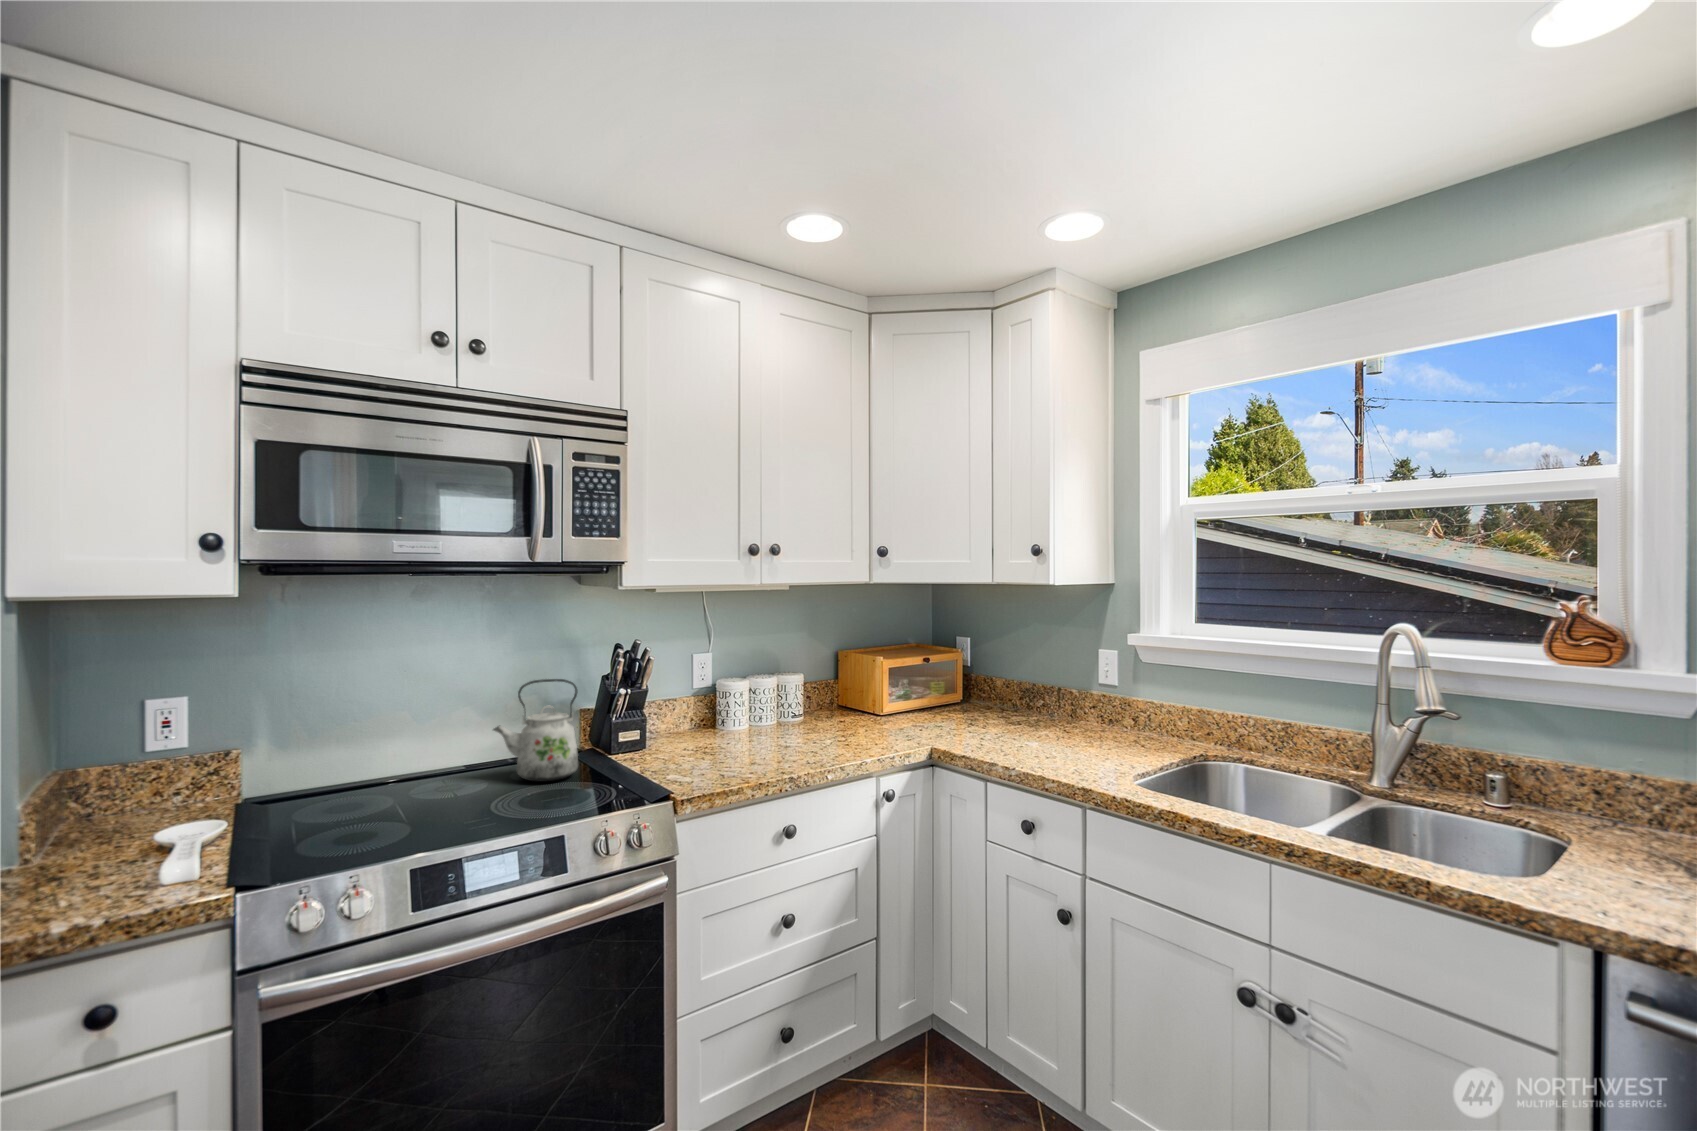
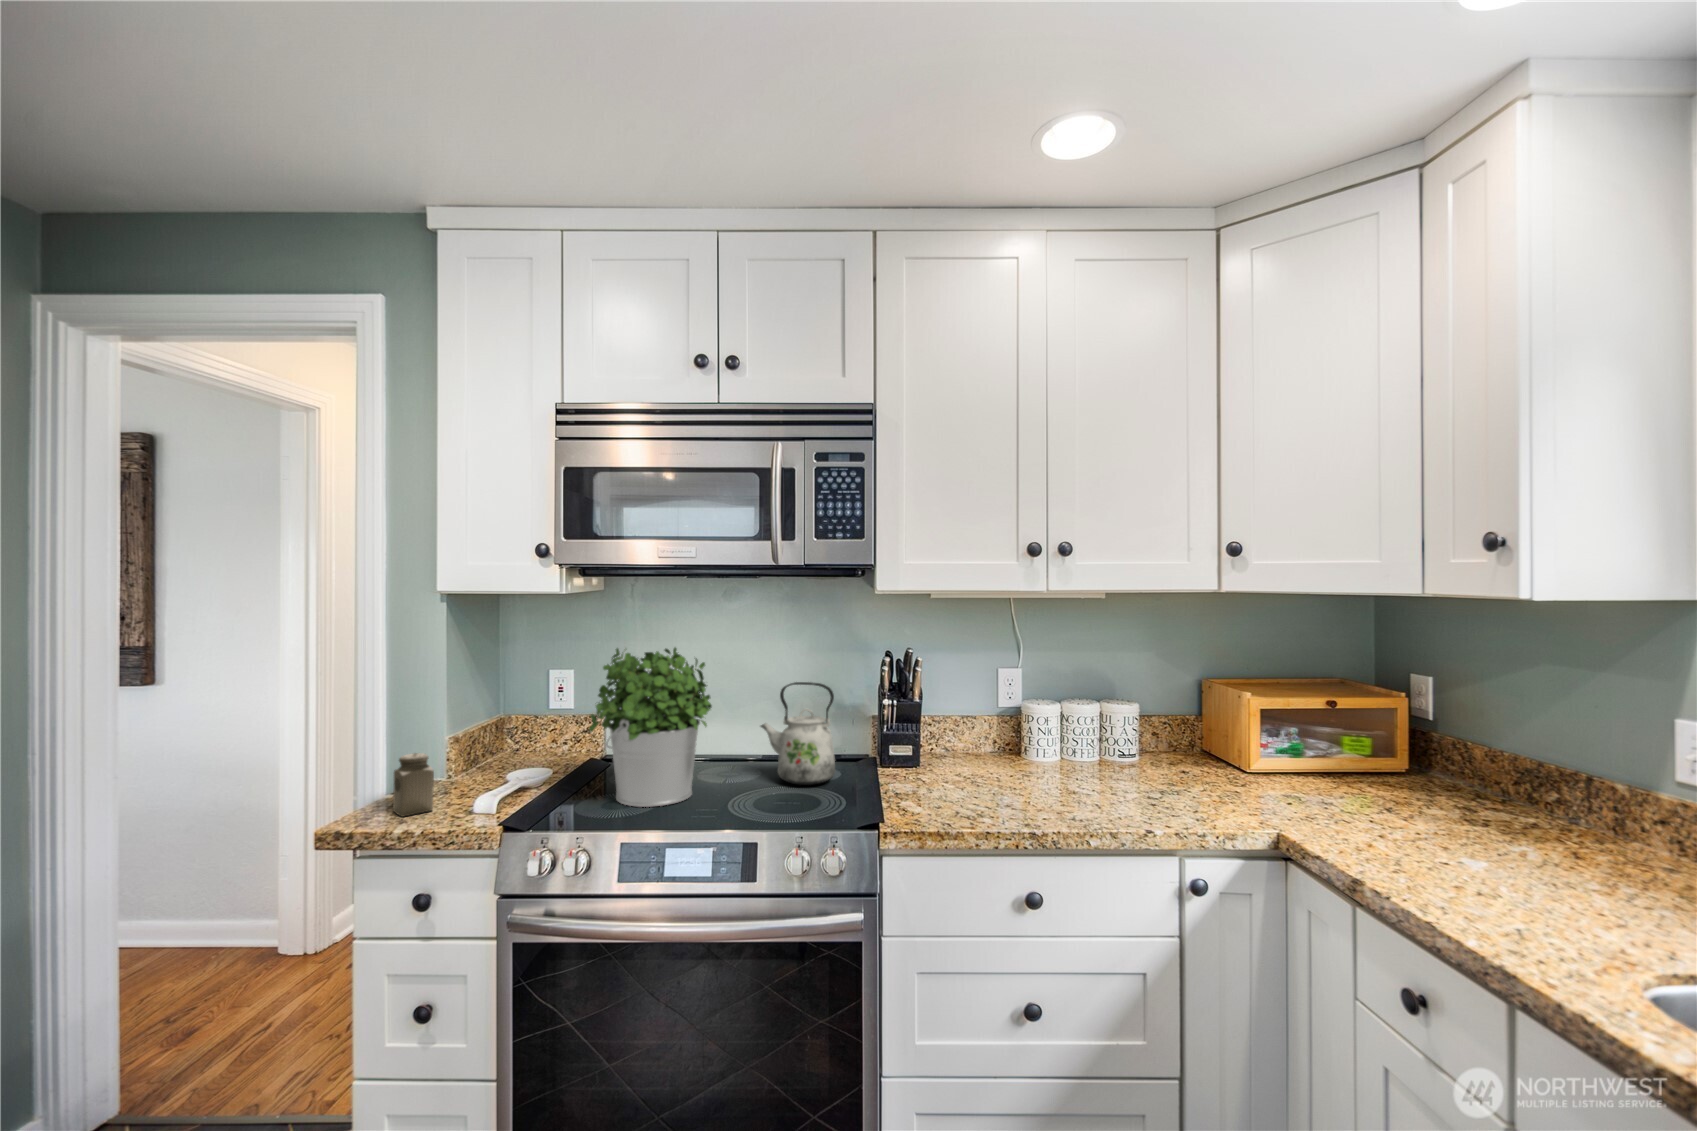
potted plant: none [319,652,477,830] -> present [589,648,712,807]
salt shaker: none [46,815,120,902] -> present [393,753,434,817]

